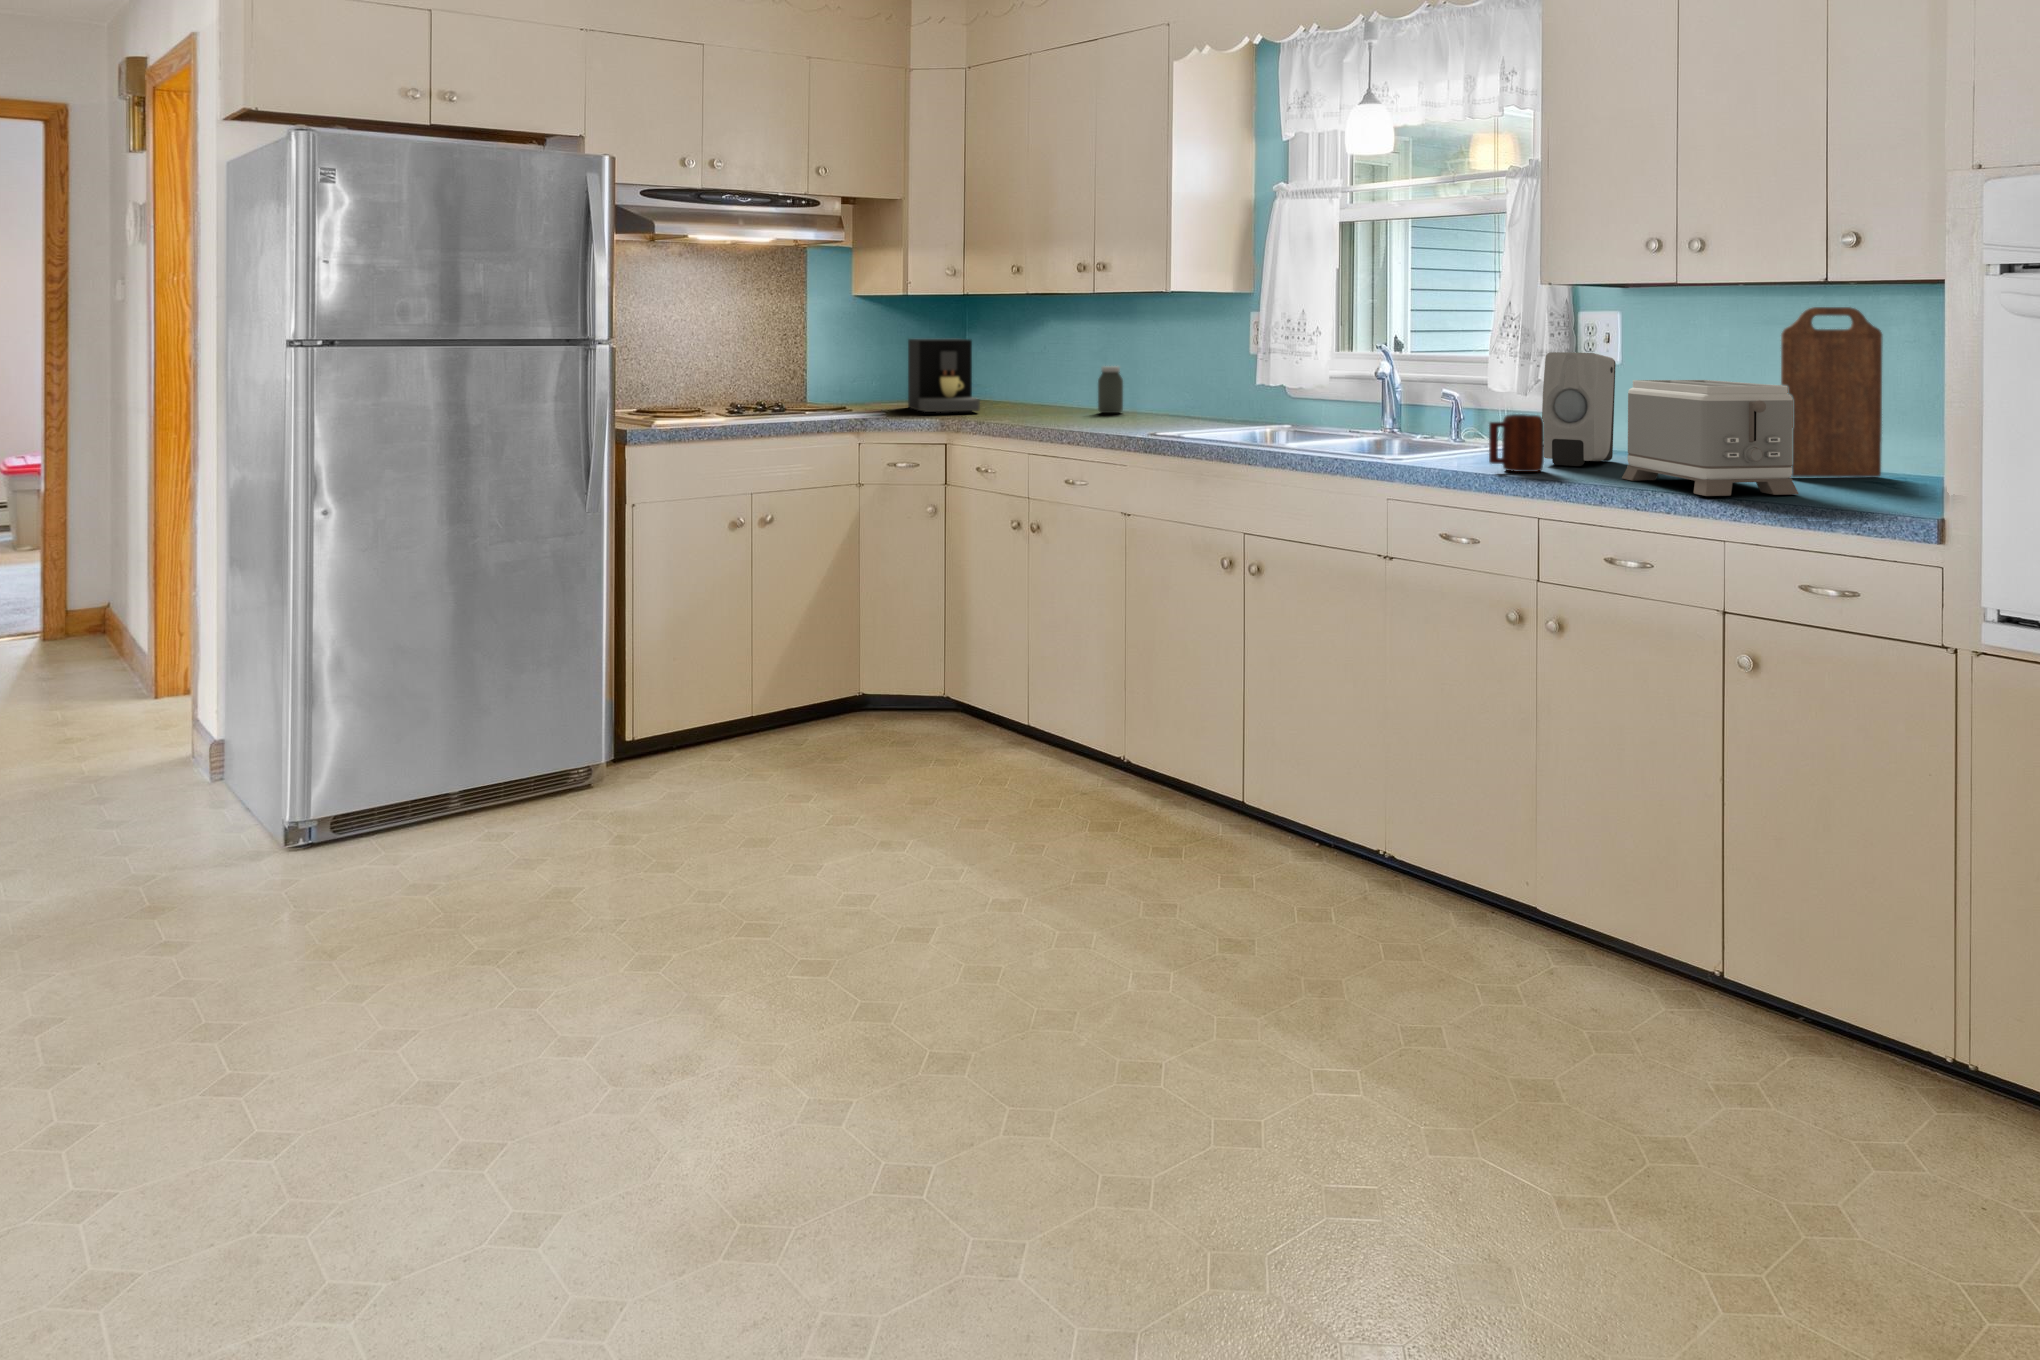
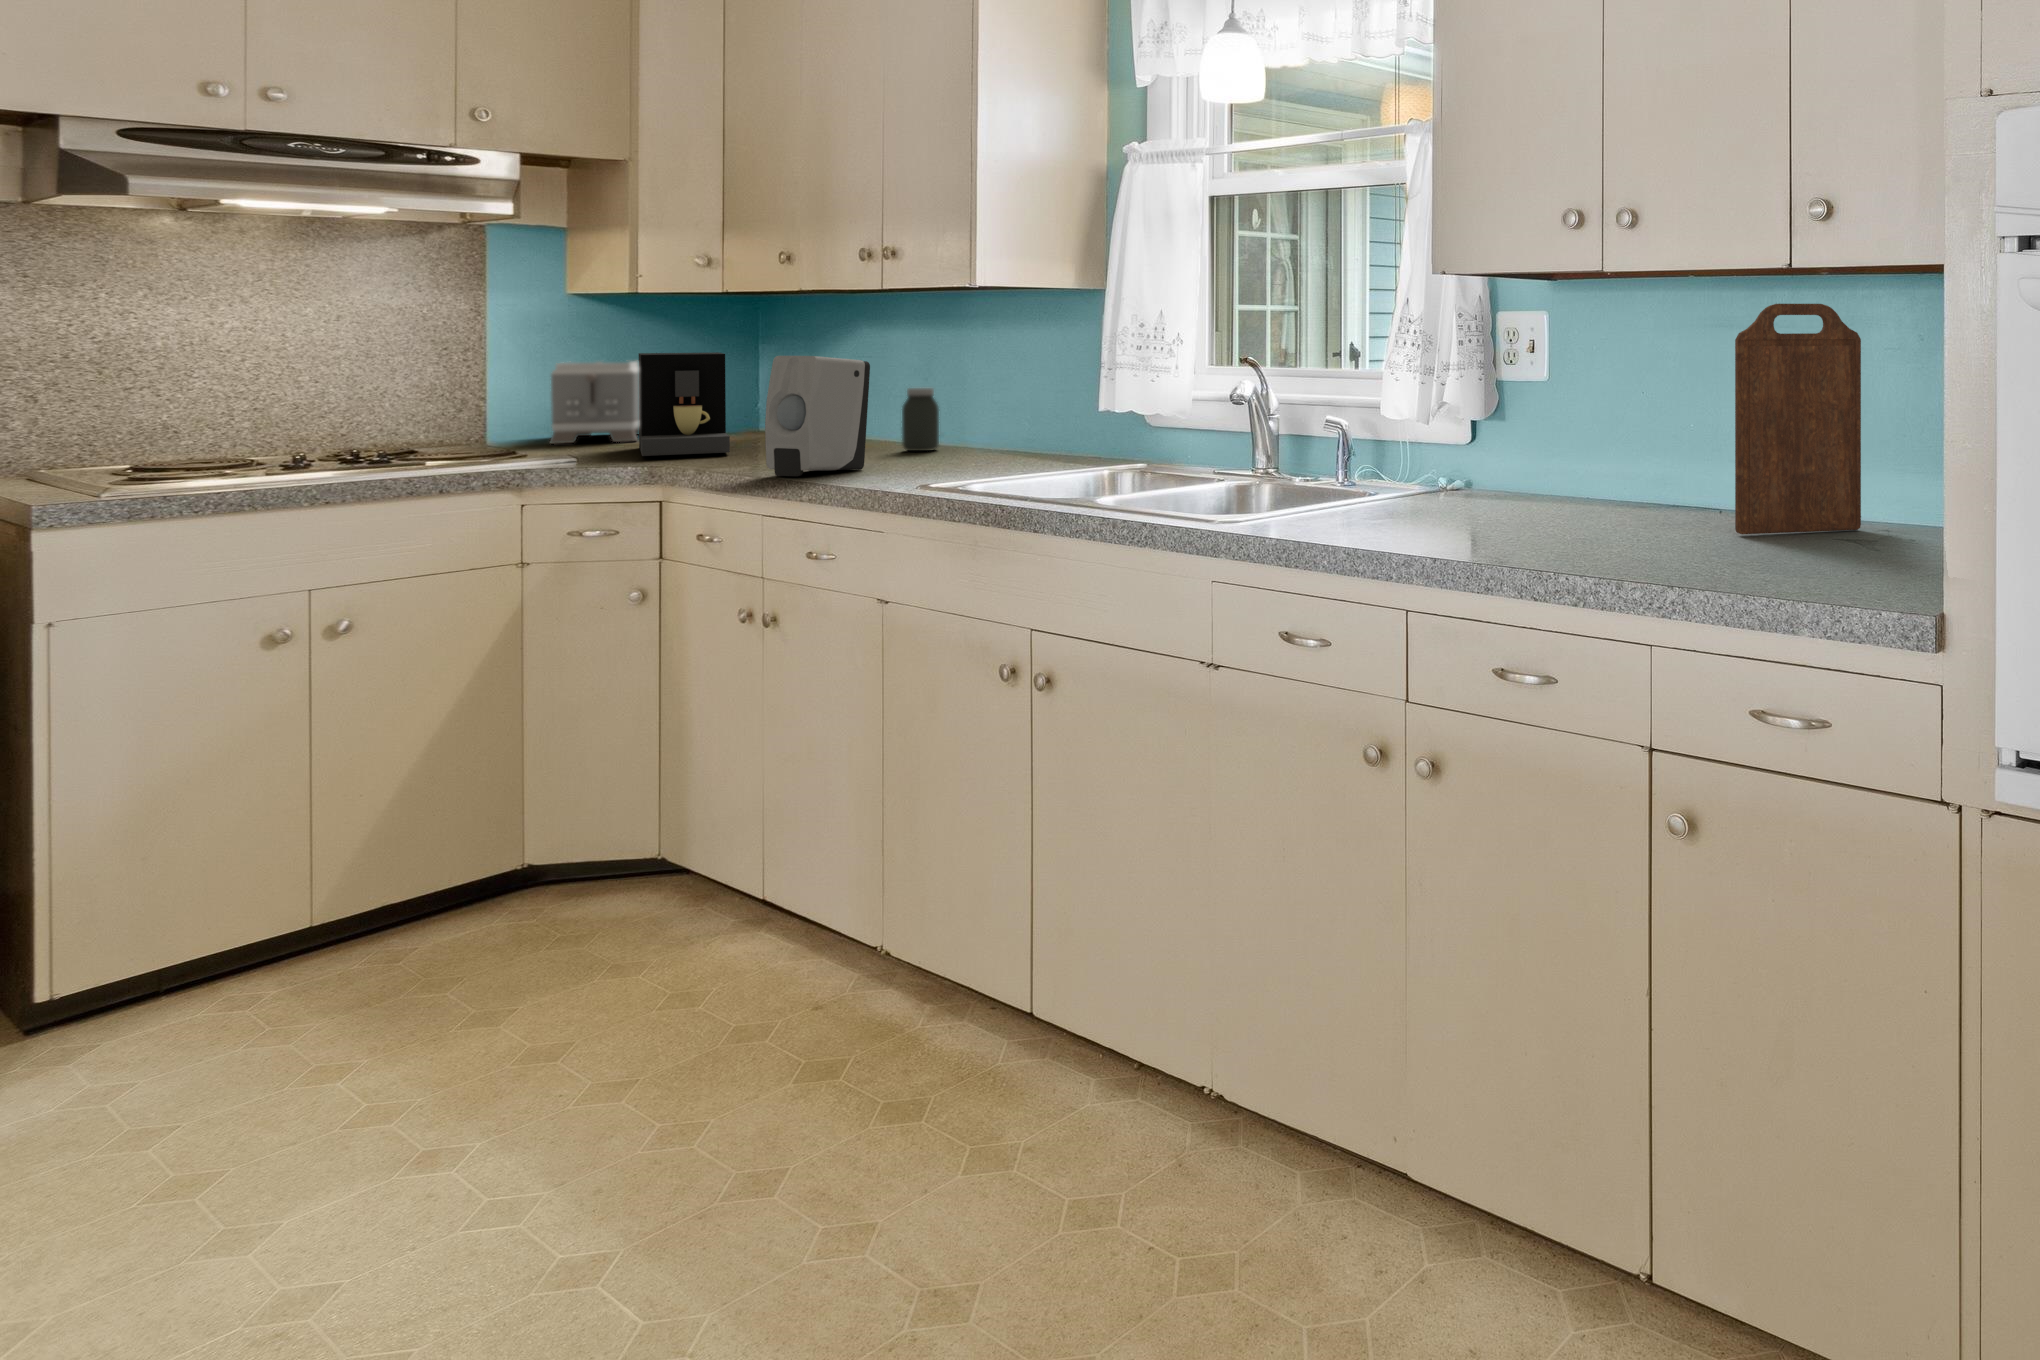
soap dispenser: present [1542,352,1616,466] -> present [765,356,870,476]
toaster: present [1622,380,1799,496] -> present [550,362,639,444]
mug: present [1489,414,1544,472] -> none [1349,456,1426,539]

